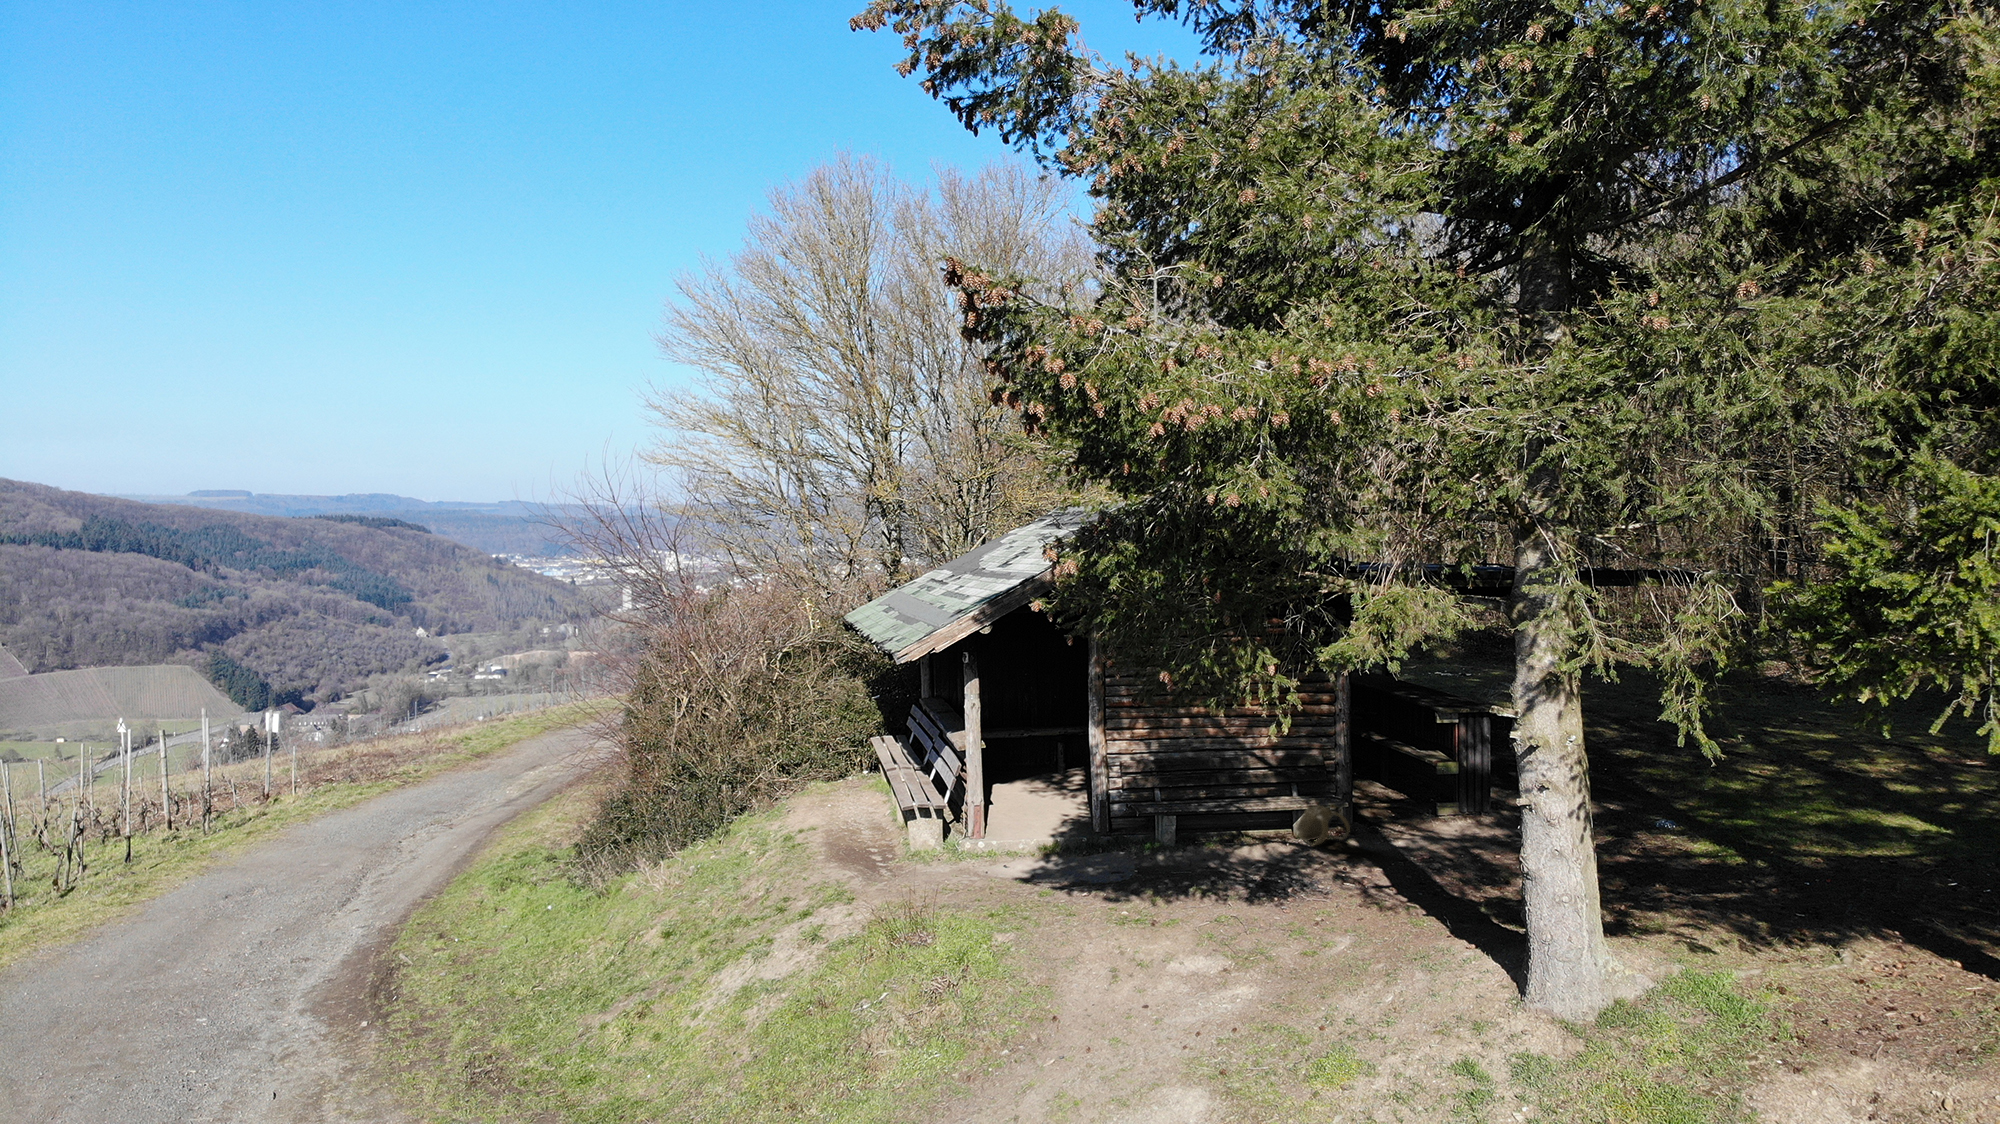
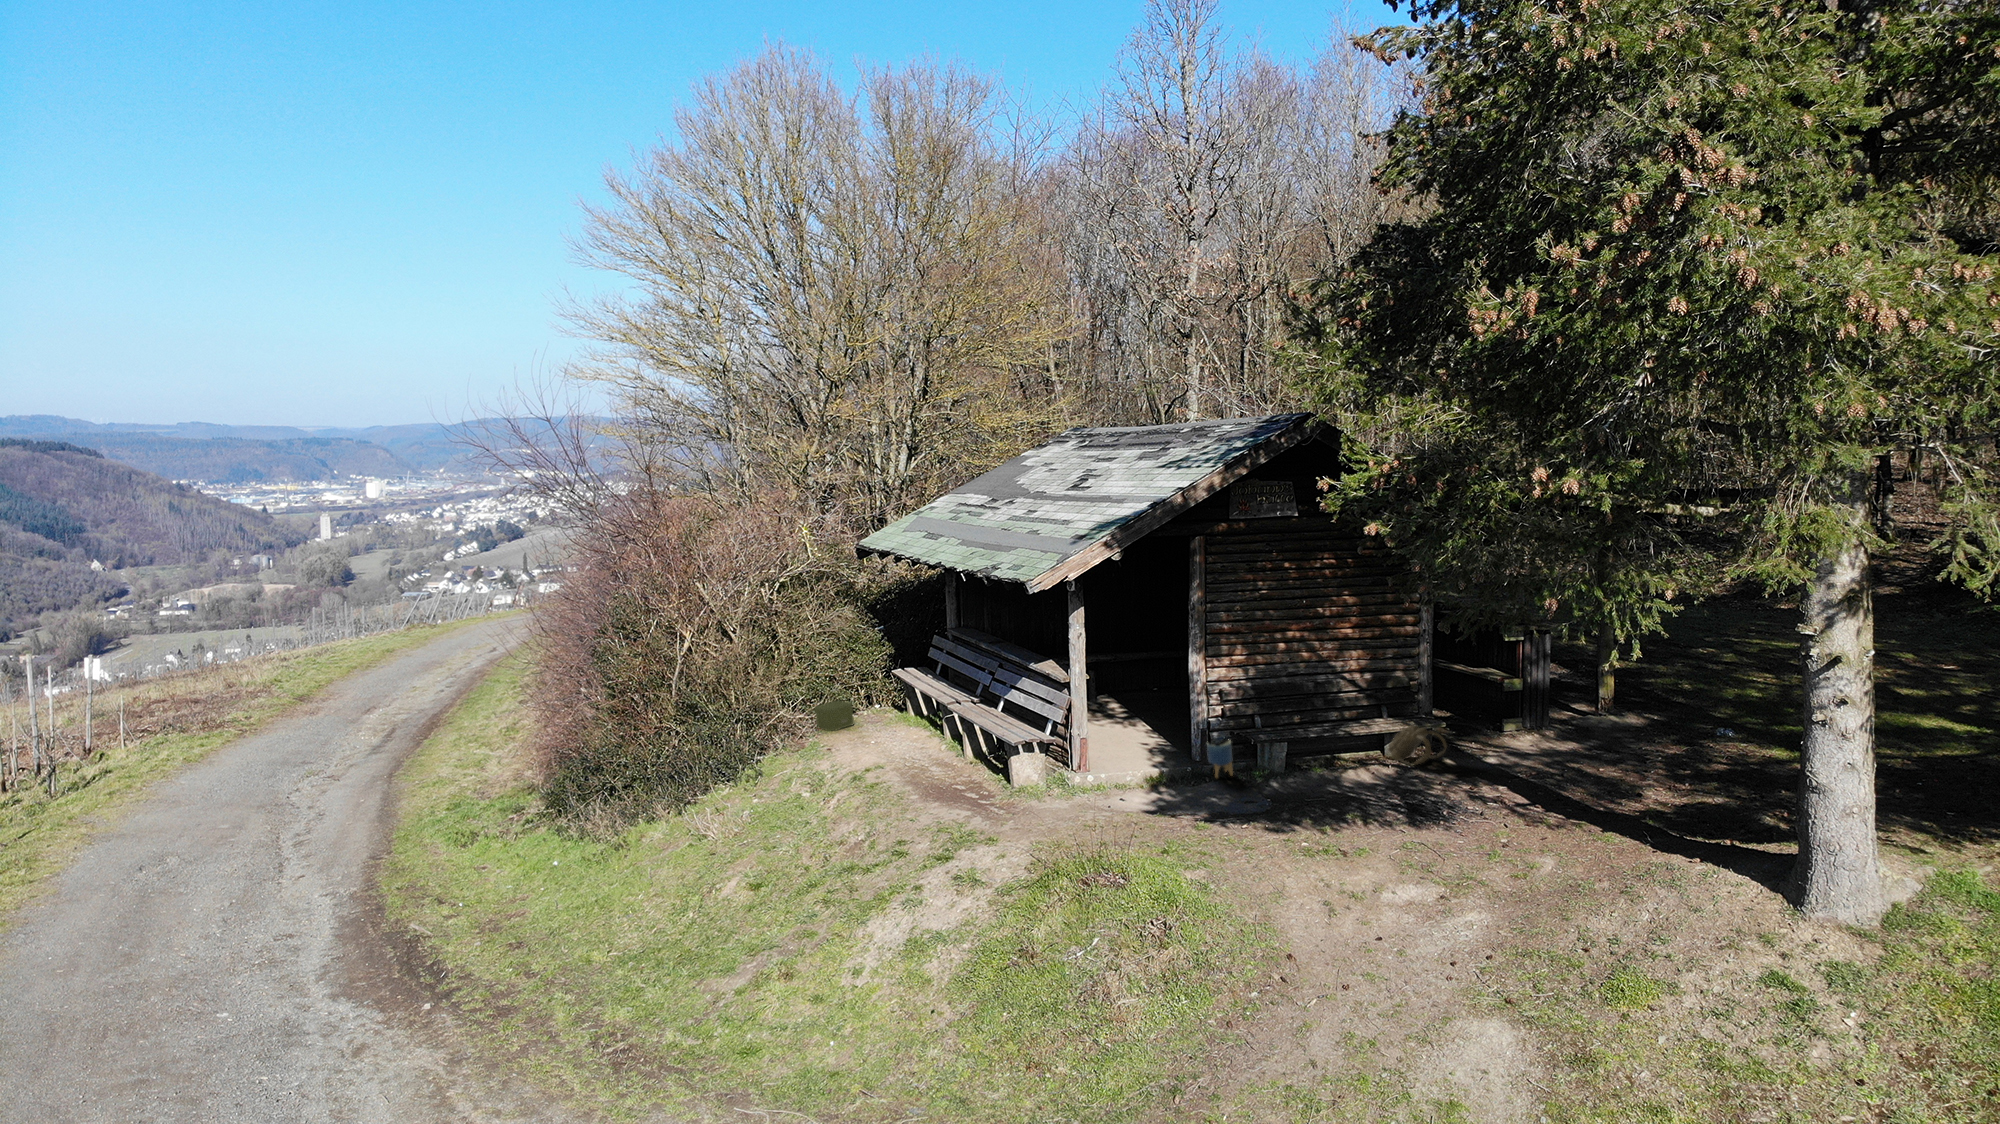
storage box: none [807,763,843,791] -> present [814,701,854,731]
planter: none [1111,811,1136,850] -> present [1207,741,1233,777]

